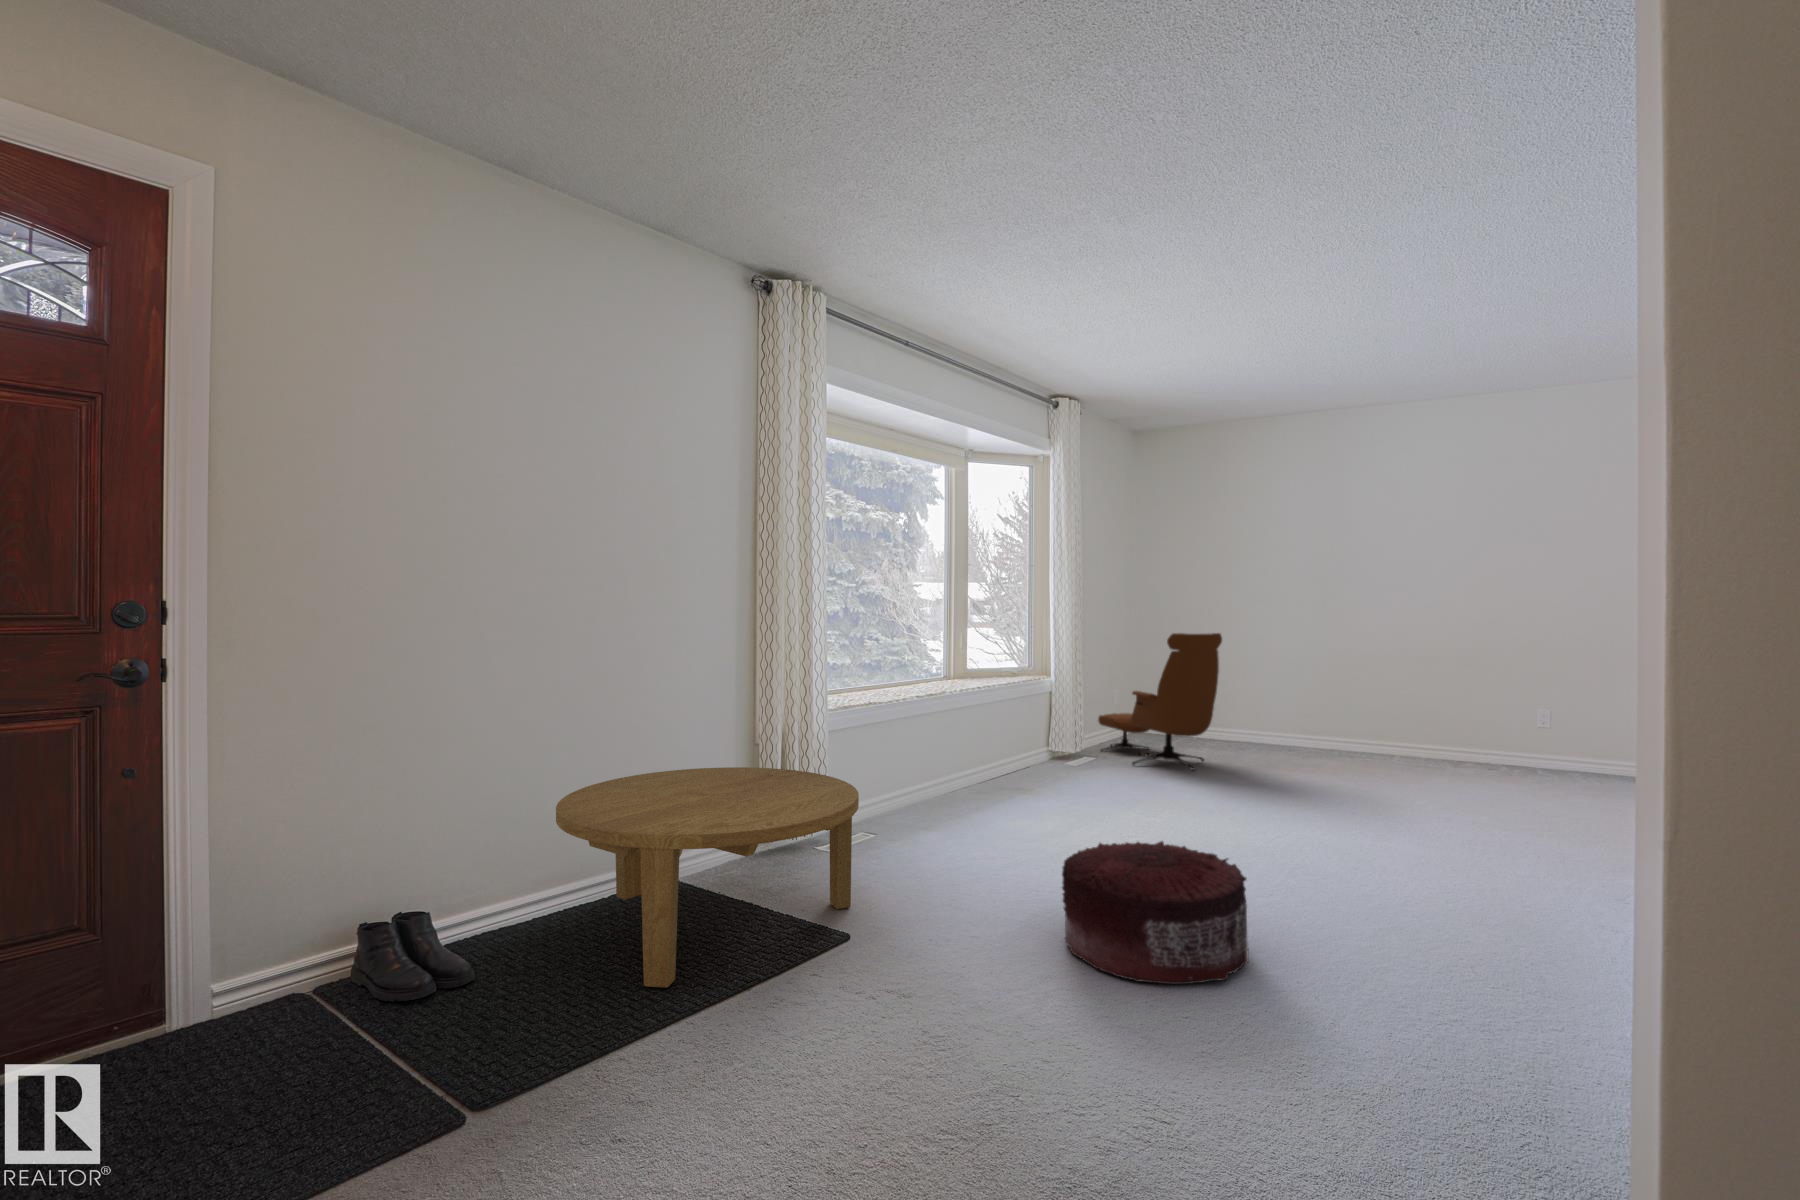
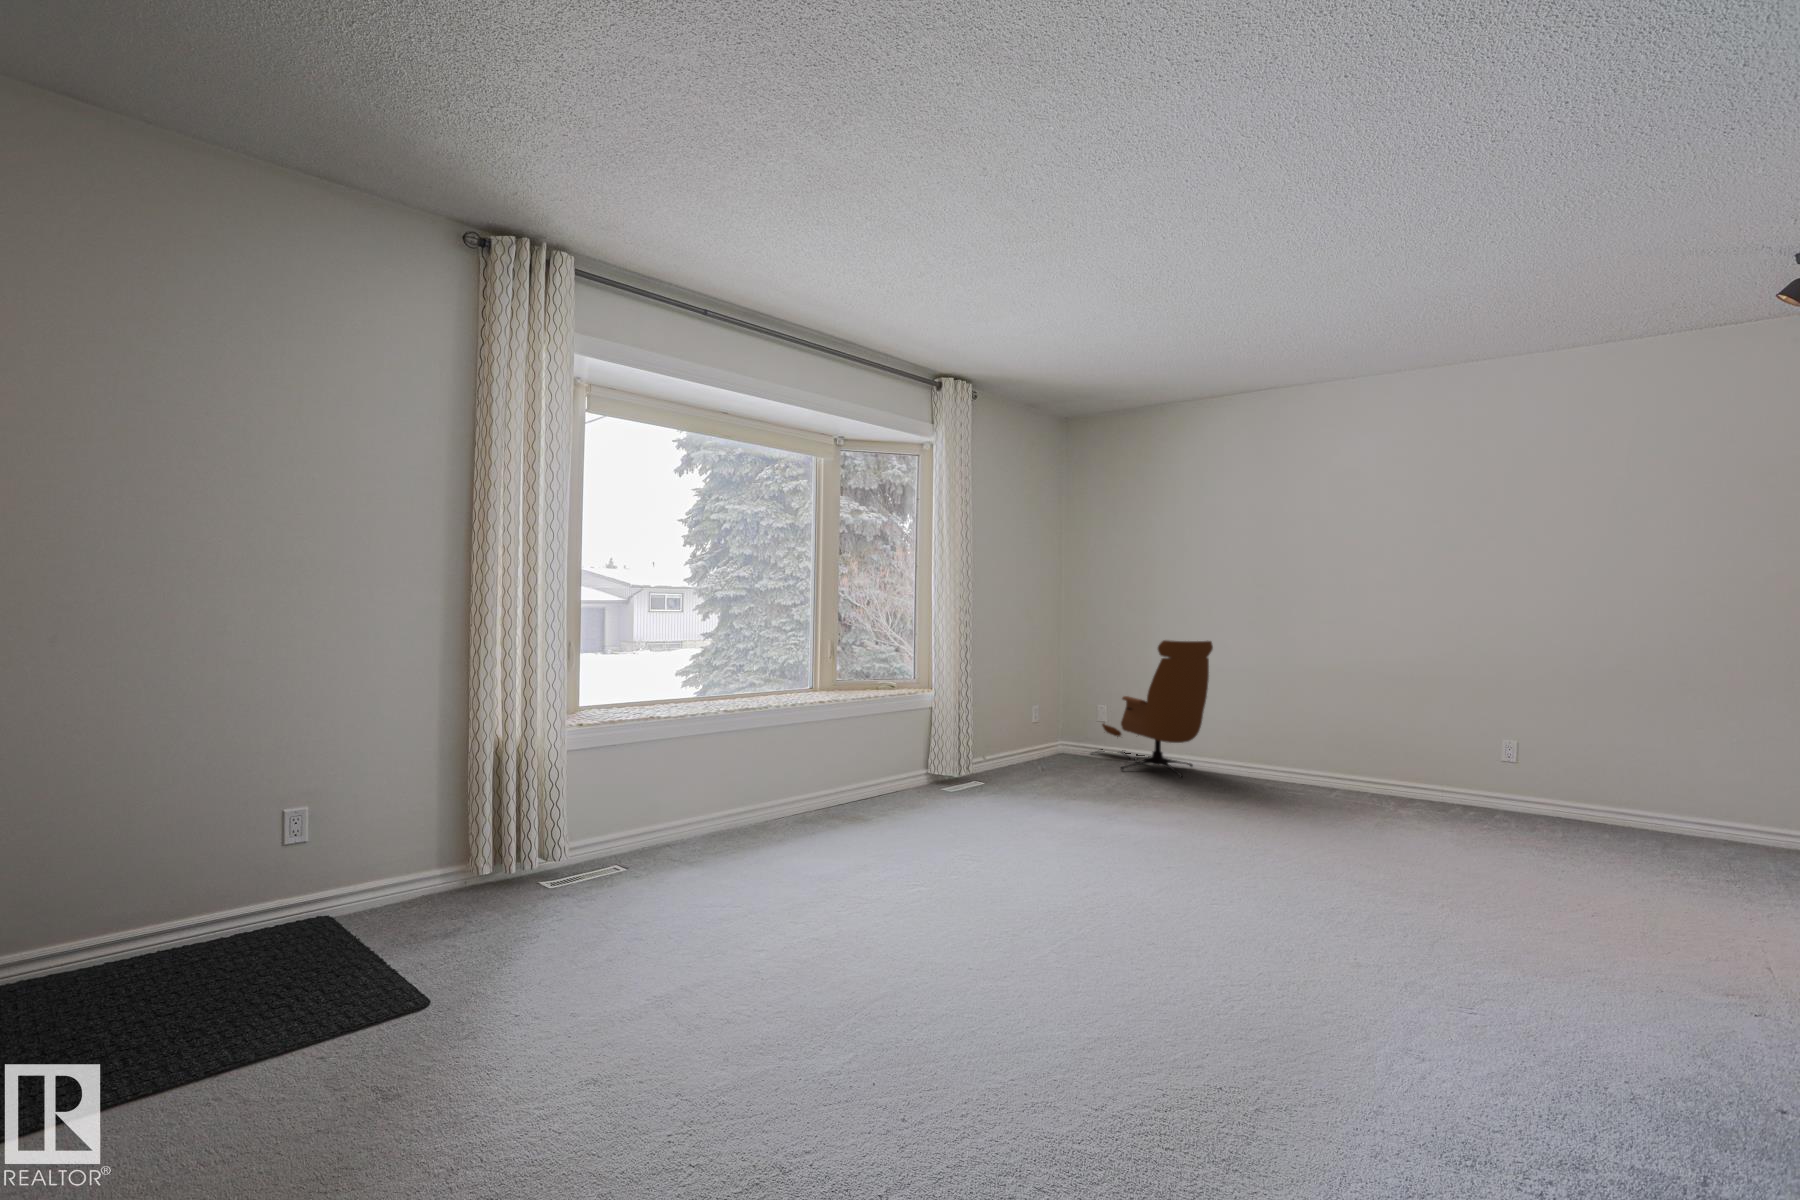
coffee table: present [556,767,859,988] -> none [542,775,840,996]
pouf: present [1062,841,1249,984] -> none [1037,856,1217,1001]

